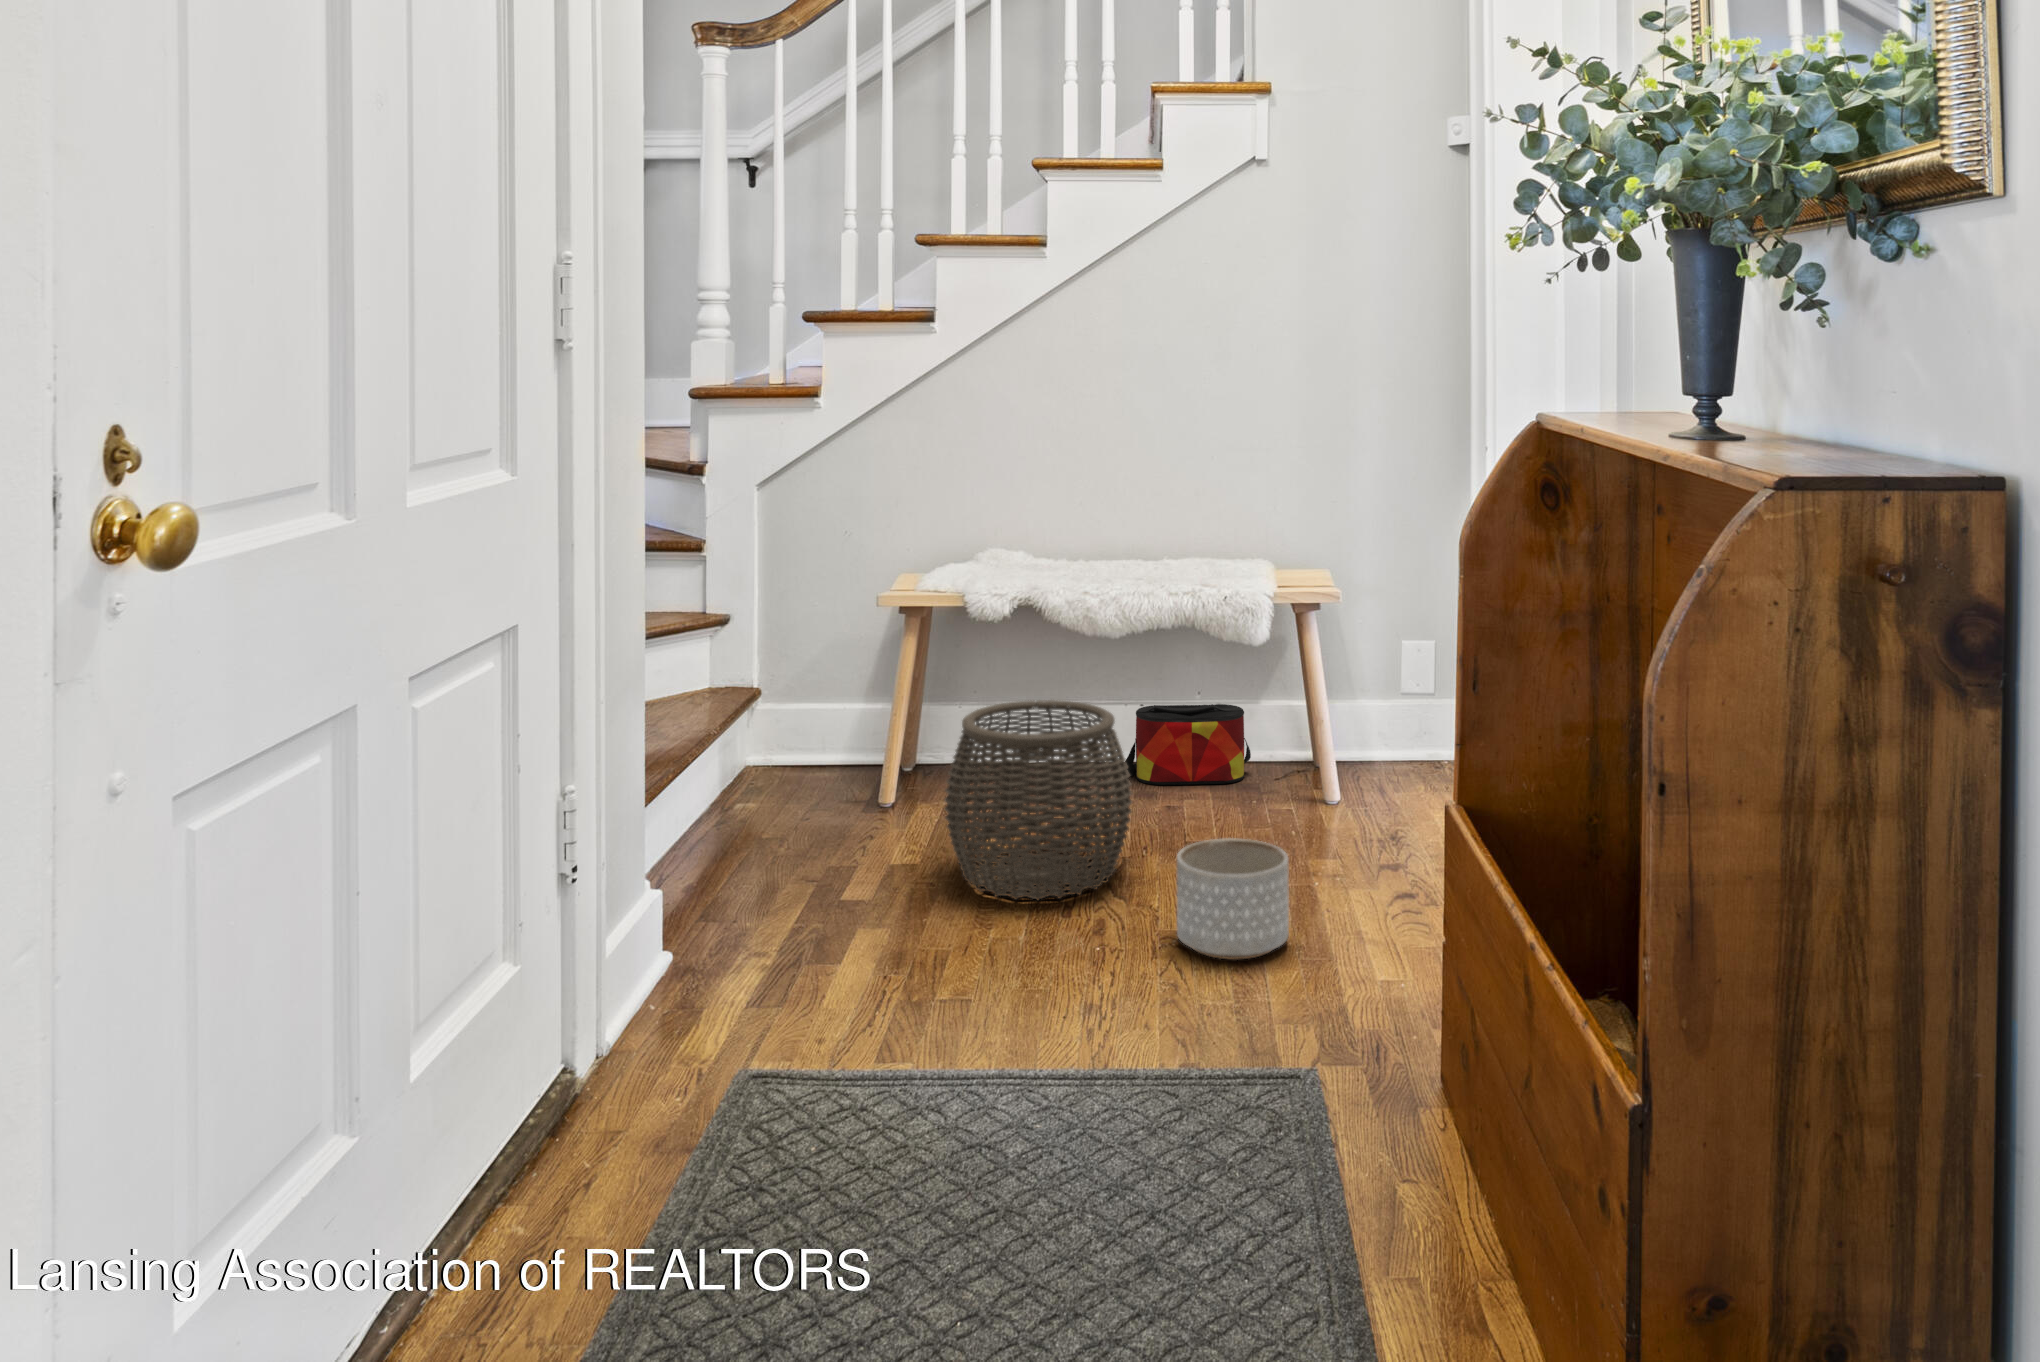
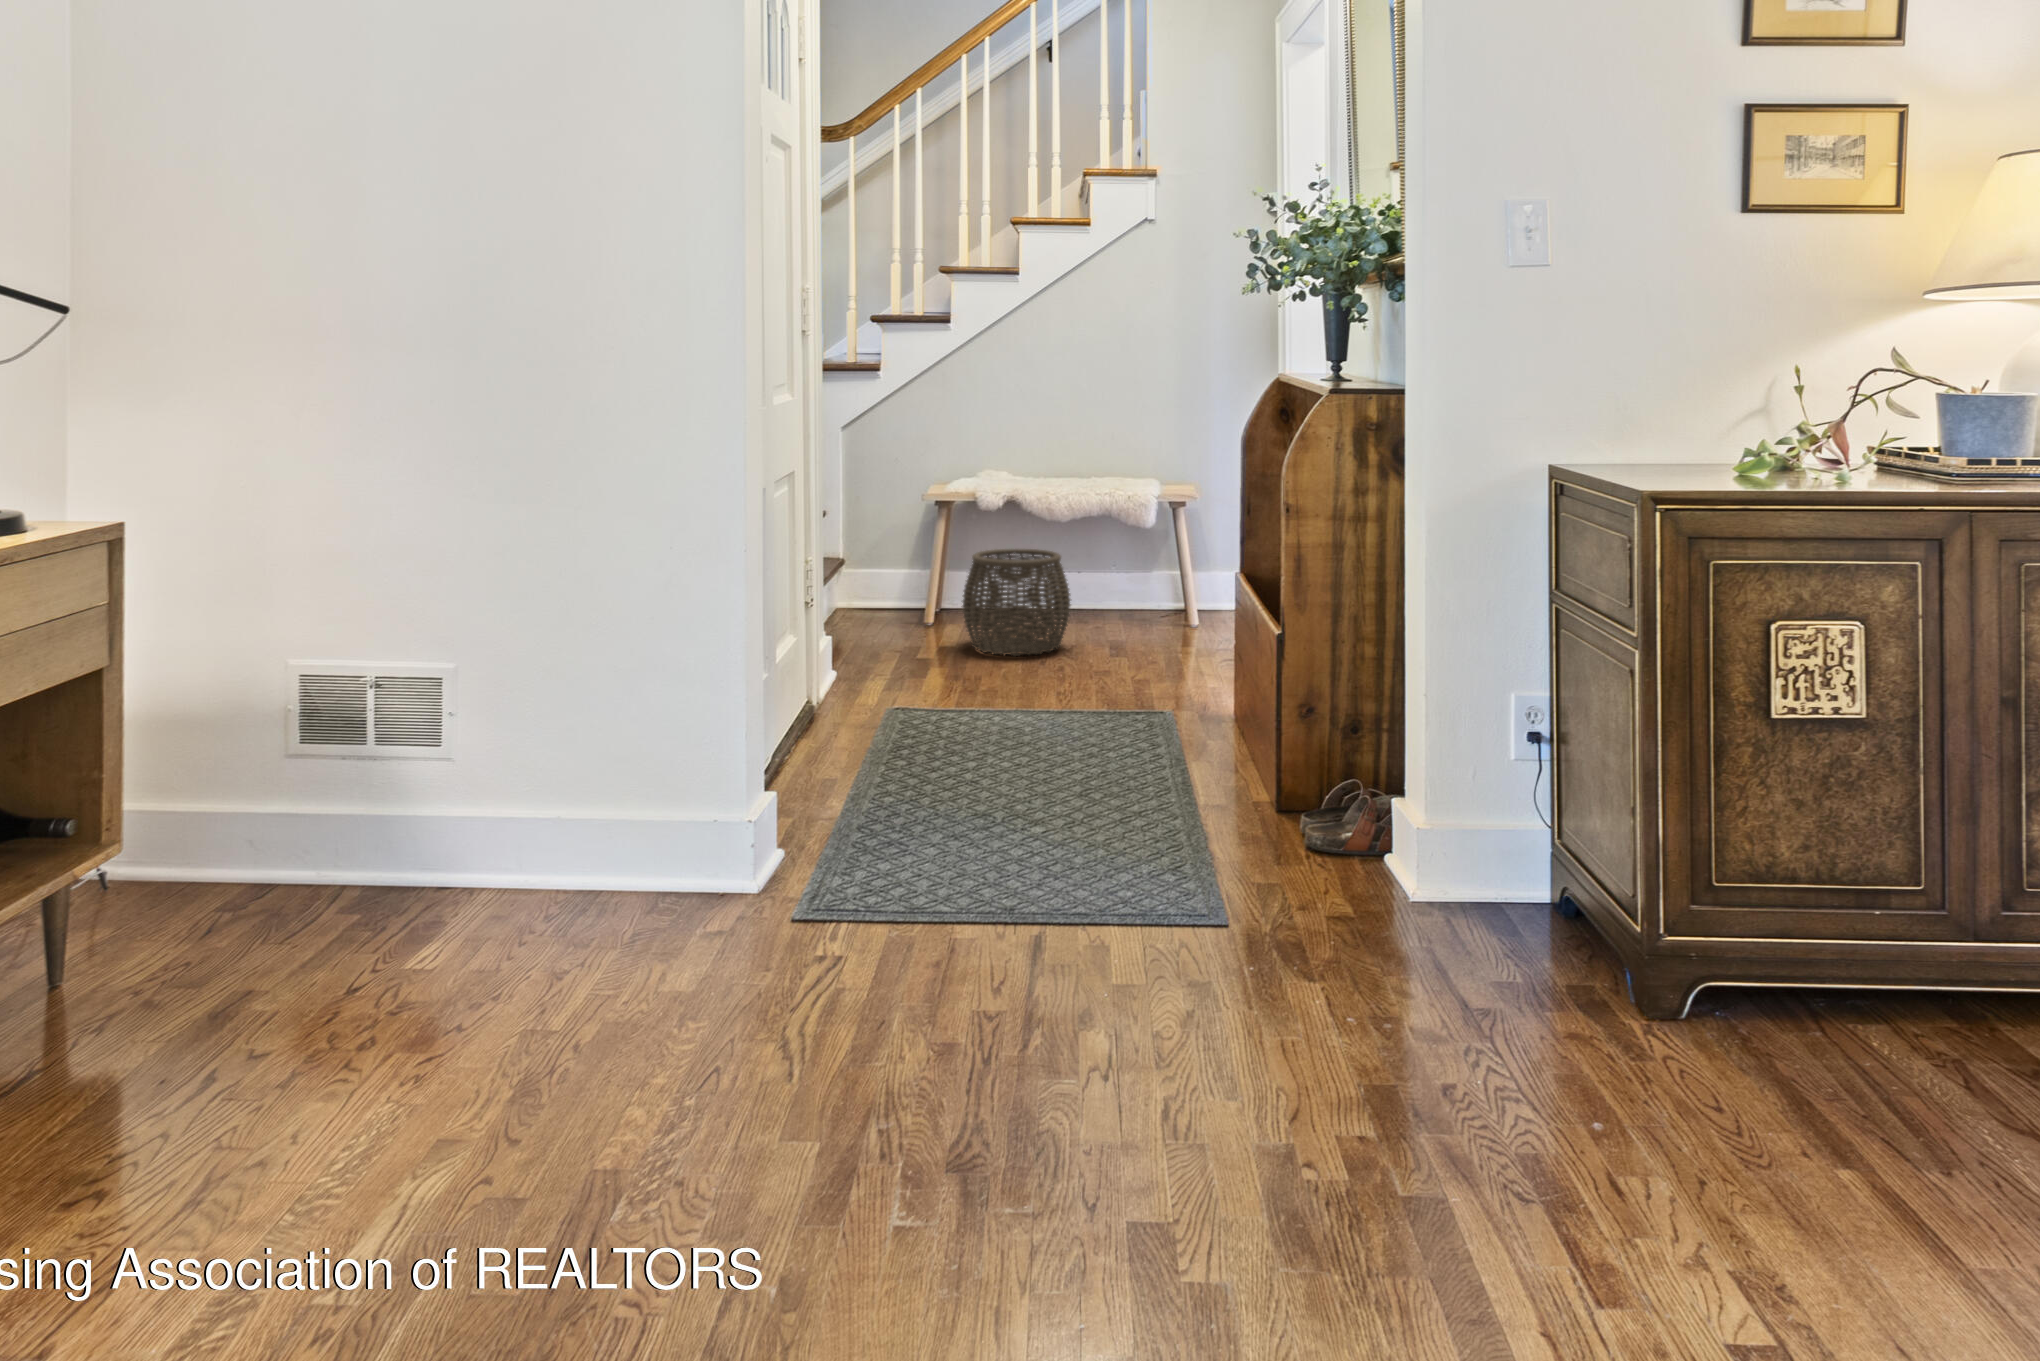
bag: present [1125,704,1251,785] -> none [1064,566,1146,615]
planter: present [1177,838,1289,960] -> none [1096,617,1159,677]

